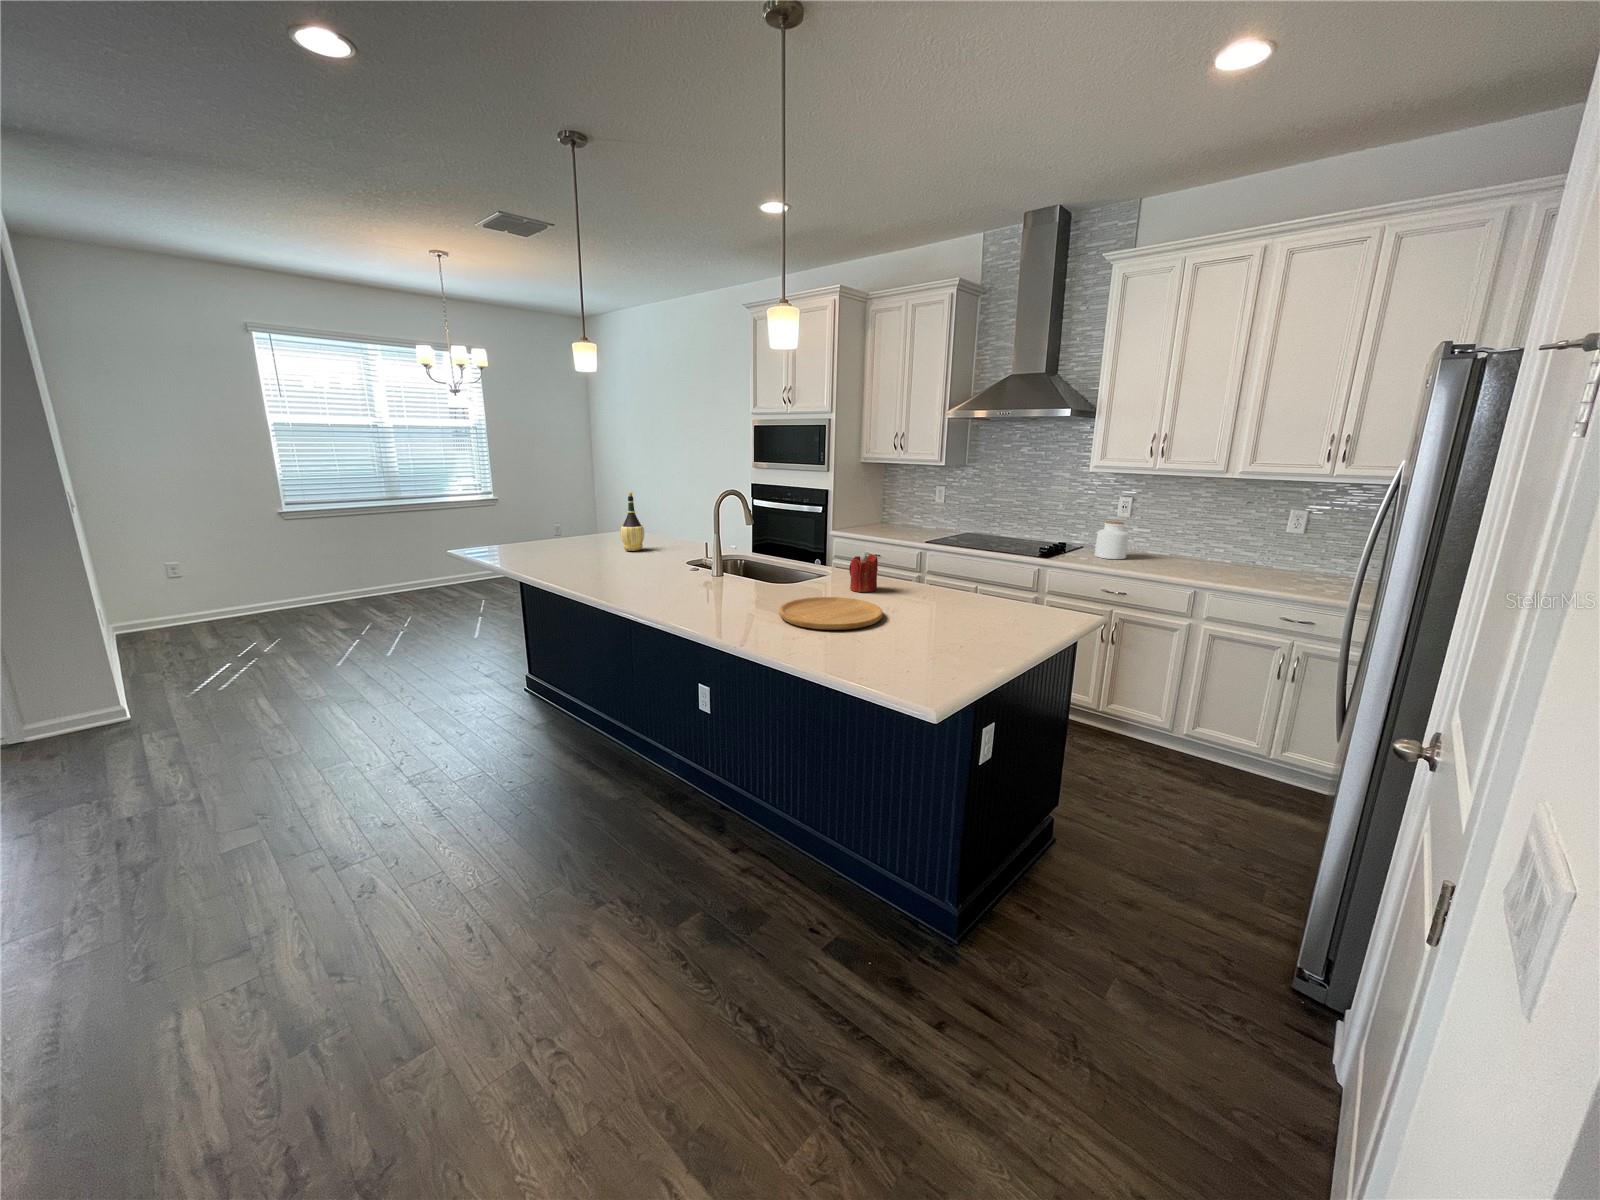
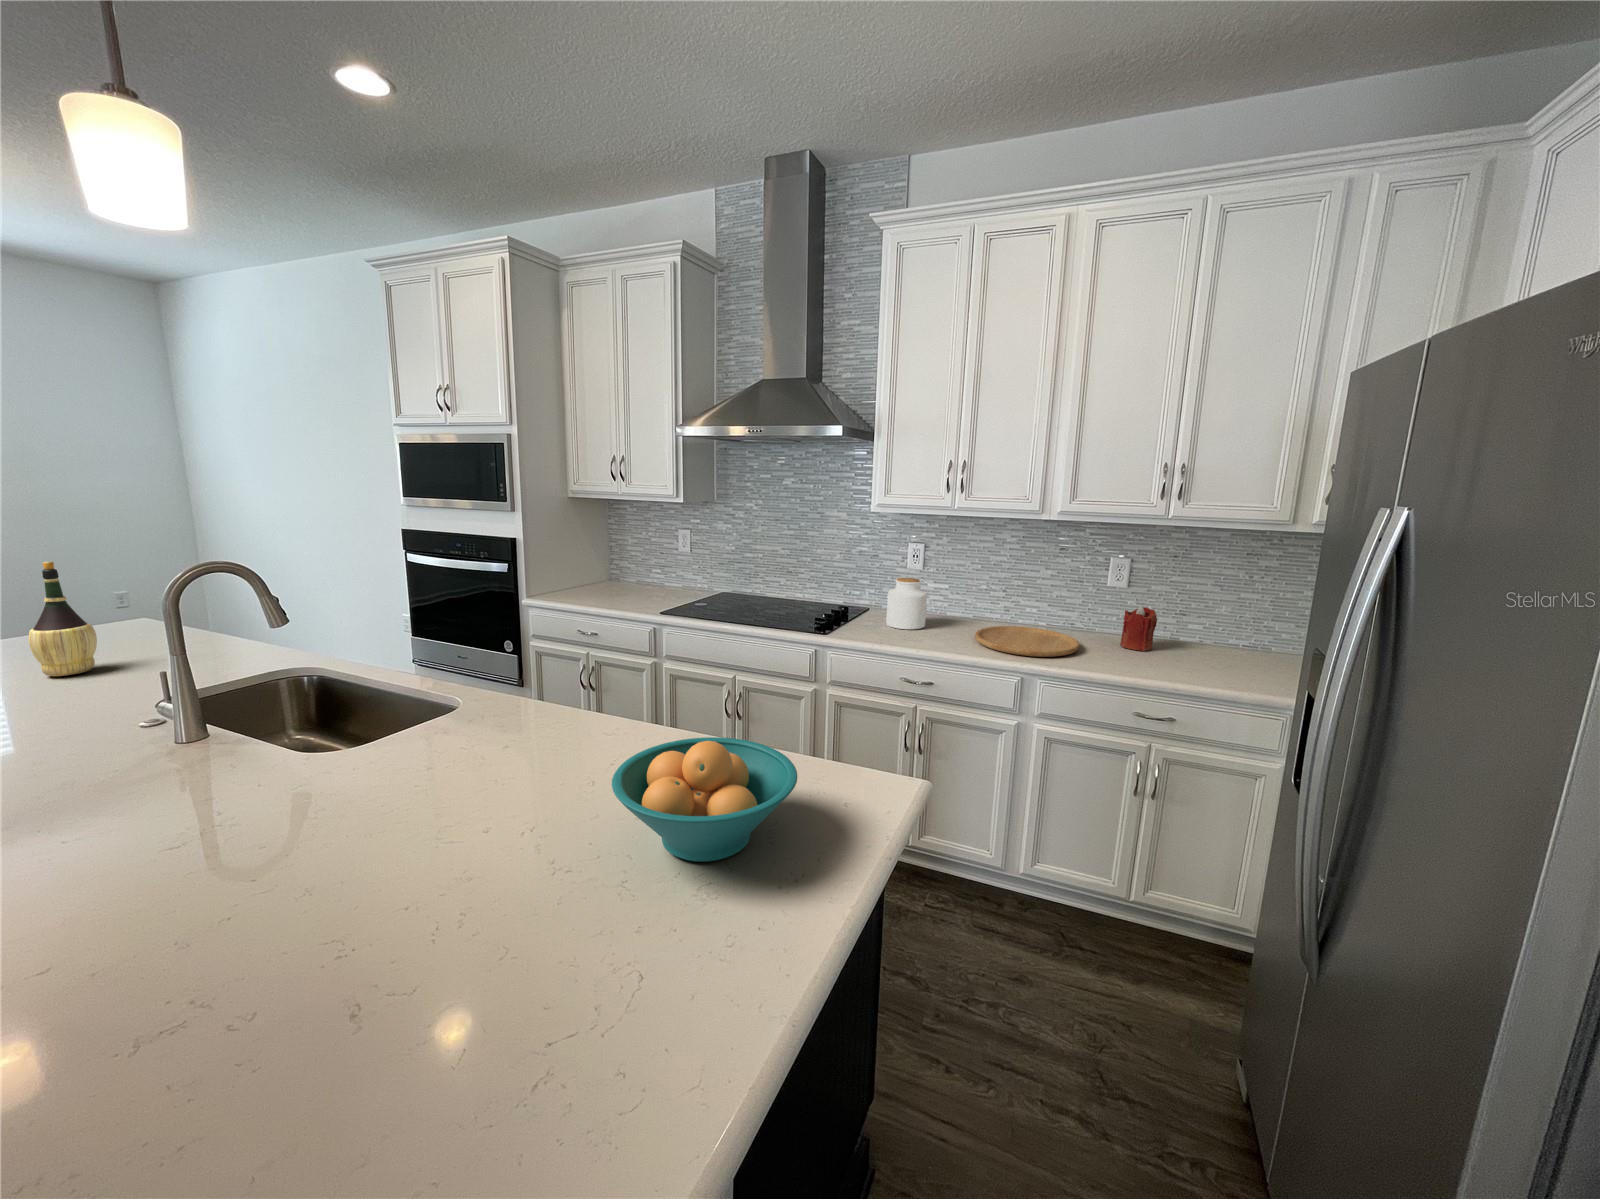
candle: present [849,552,878,592] -> present [1120,606,1157,651]
fruit bowl: none [936,573,1025,626] -> present [612,737,797,862]
cutting board: present [779,597,883,630] -> present [975,626,1080,657]

